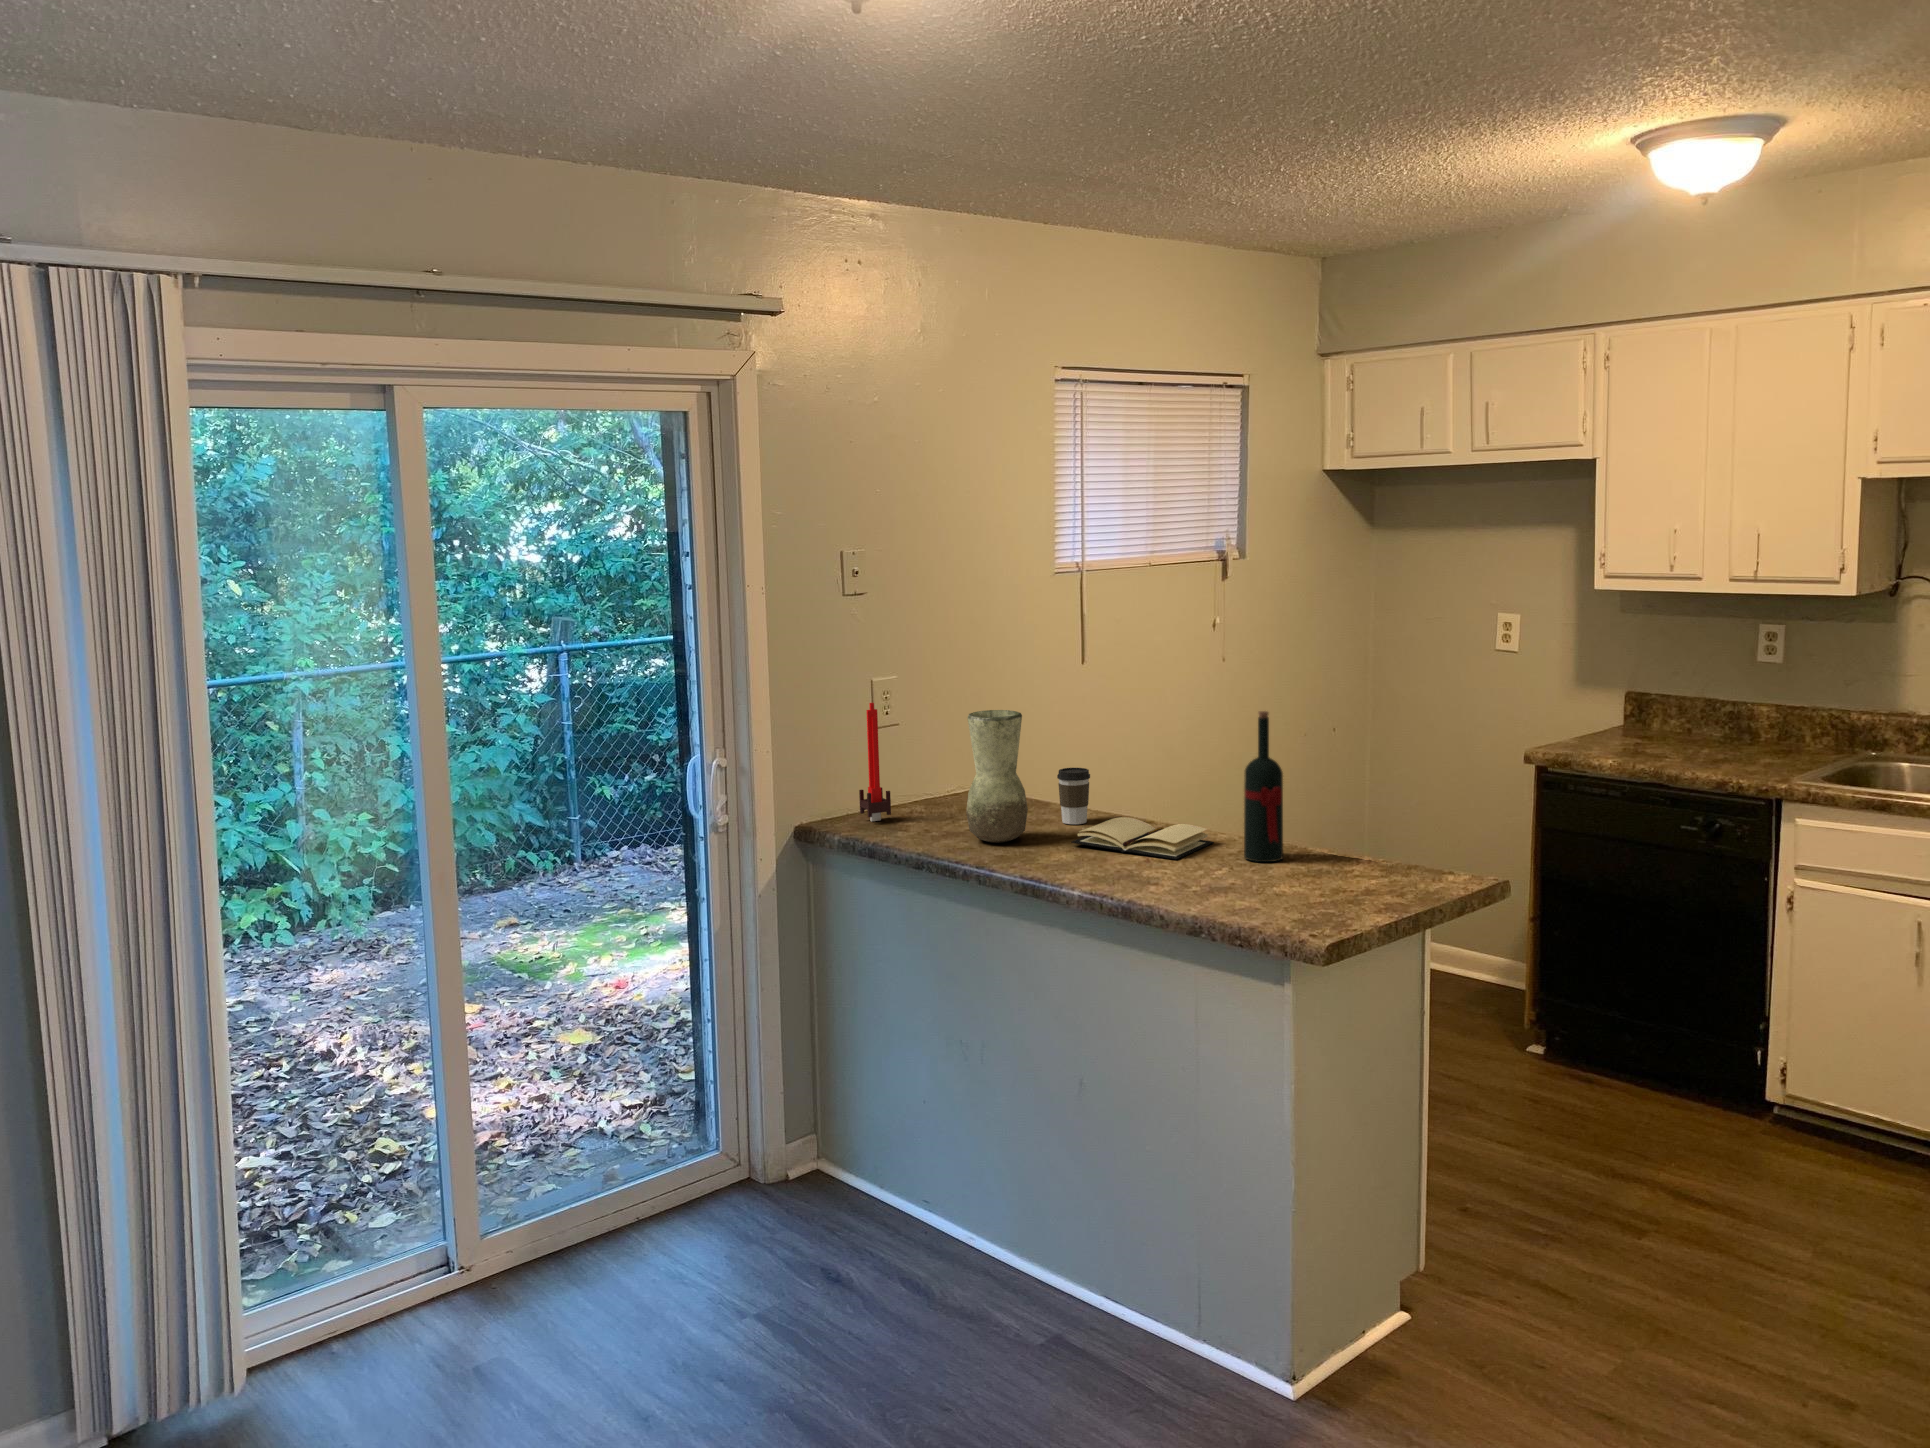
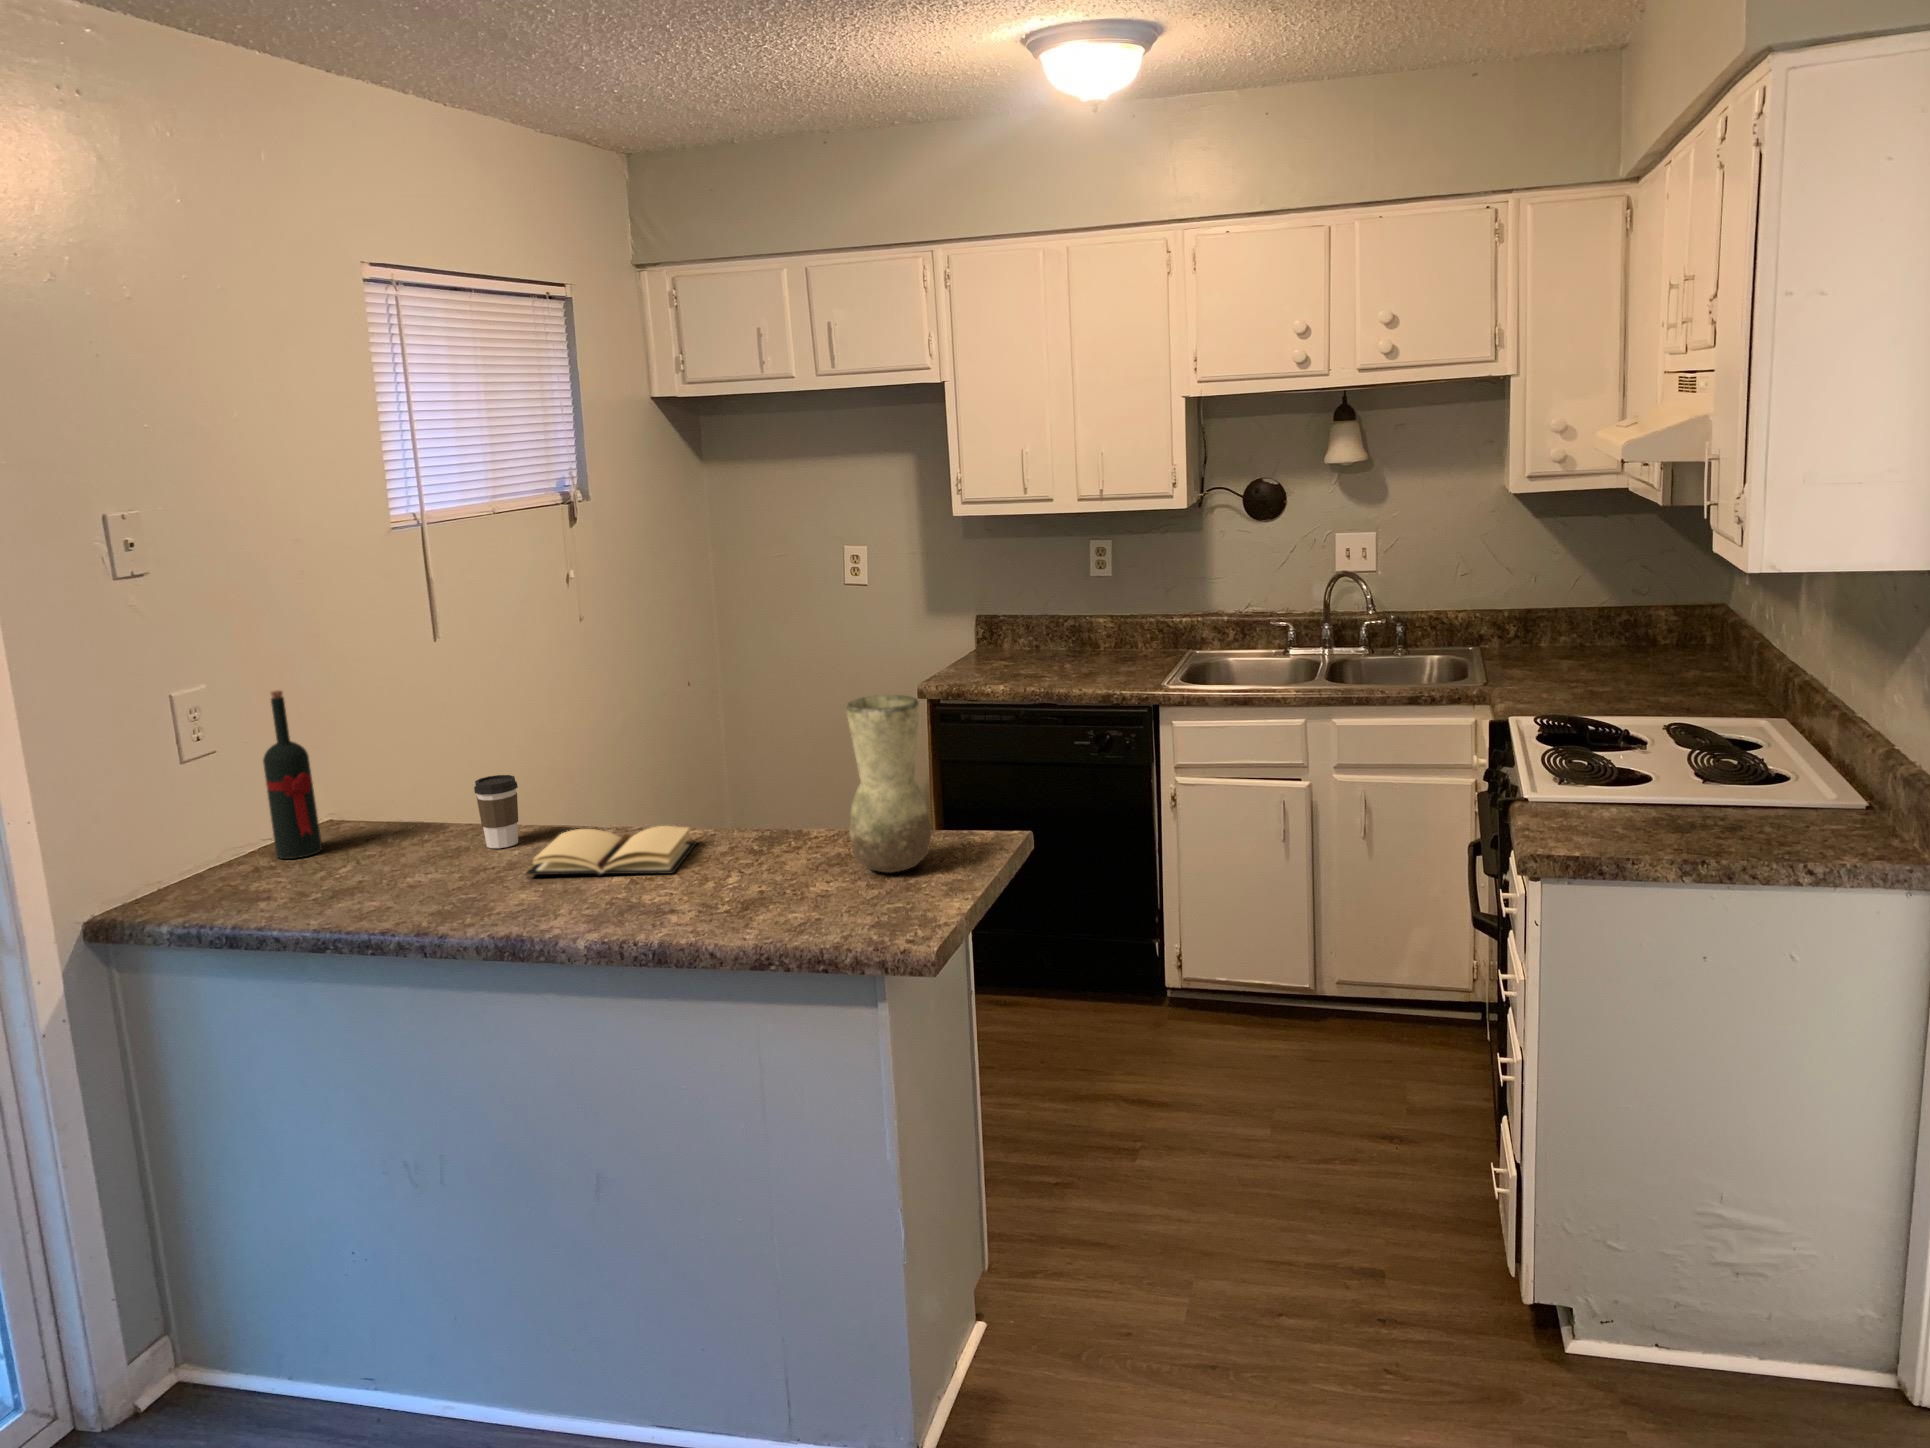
candle: present [859,703,891,821] -> none [180,728,237,892]
vase: present [966,710,1028,843] -> present [846,695,931,873]
wine bottle: present [1244,711,1283,862] -> present [263,690,322,859]

